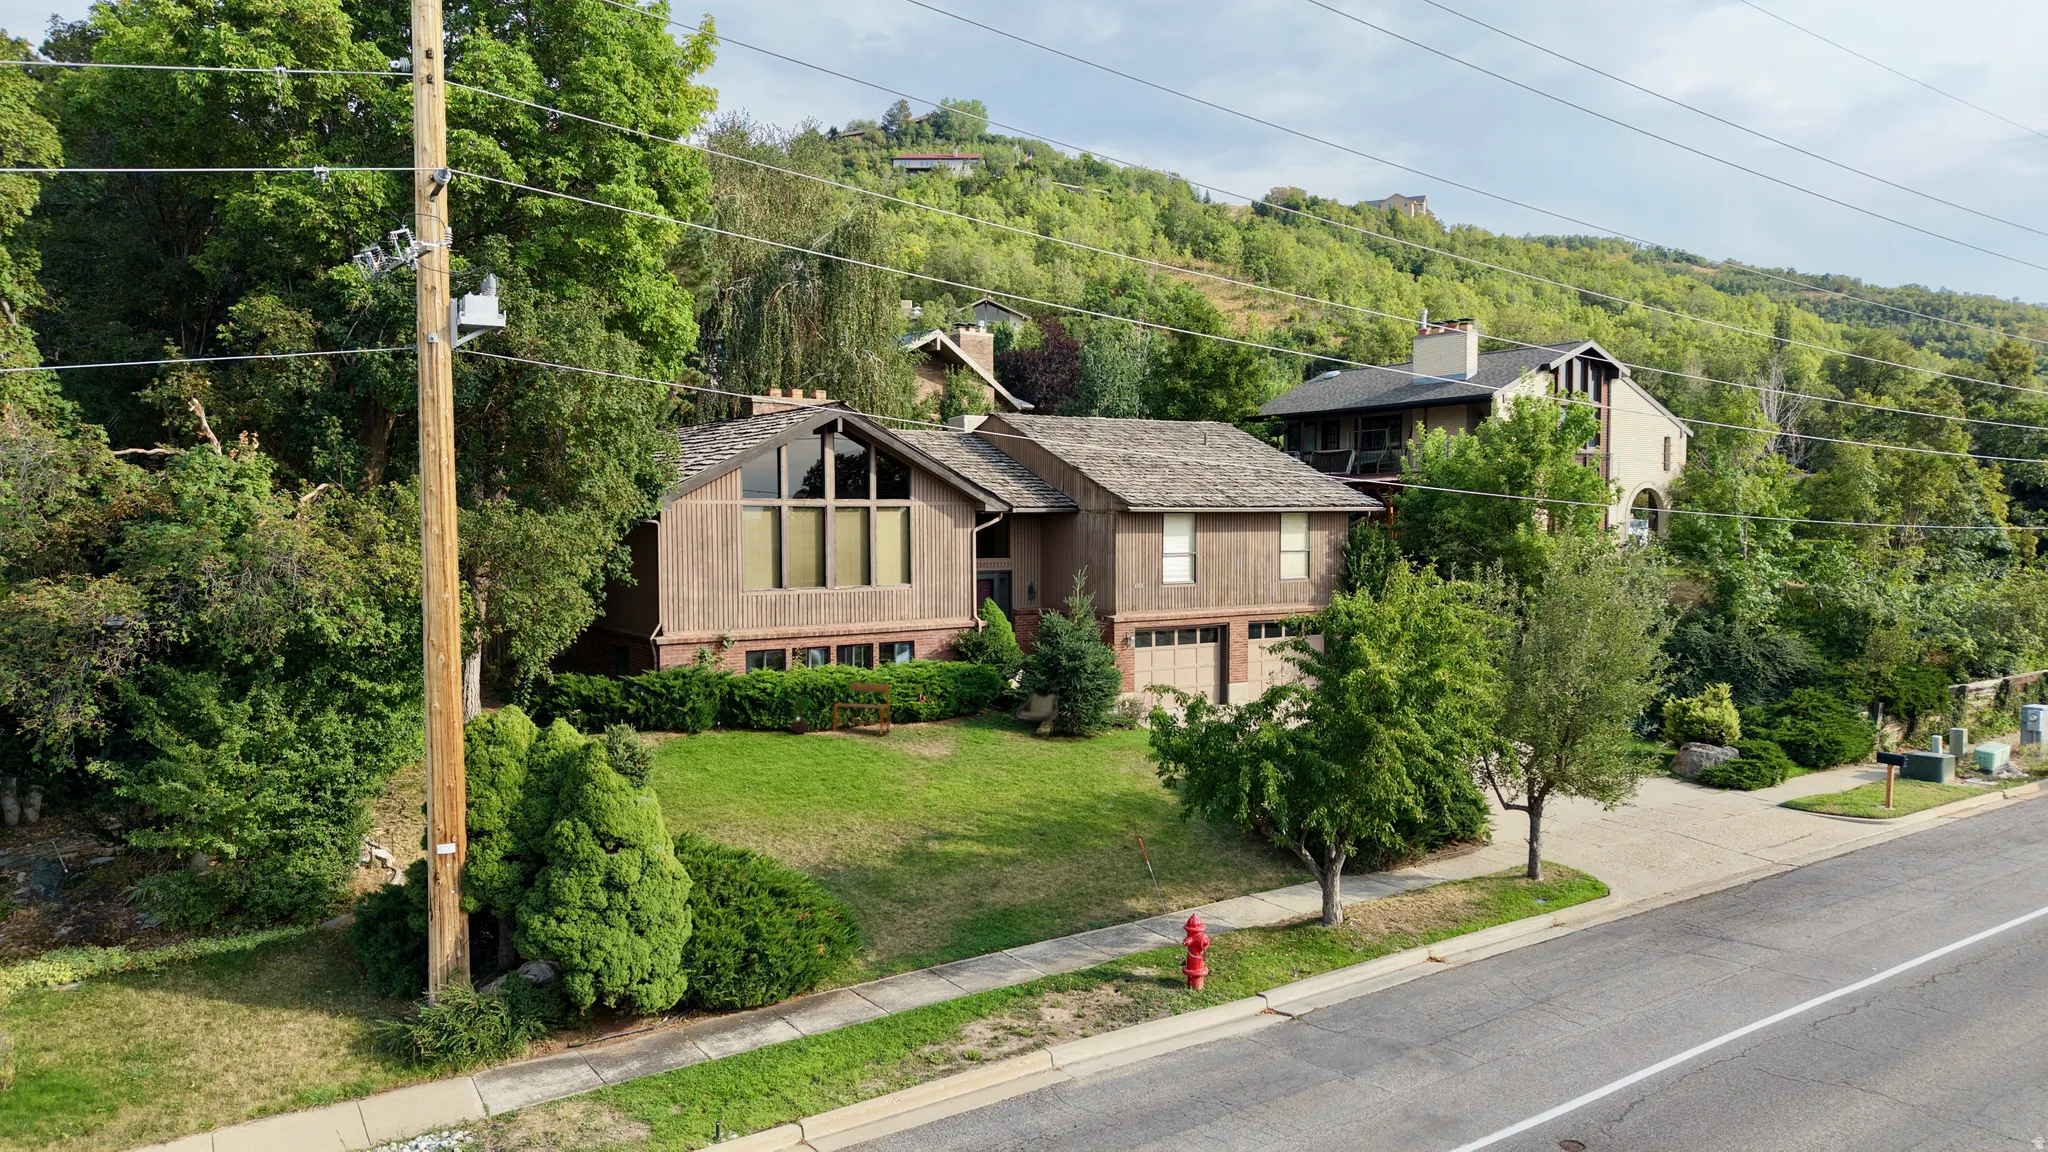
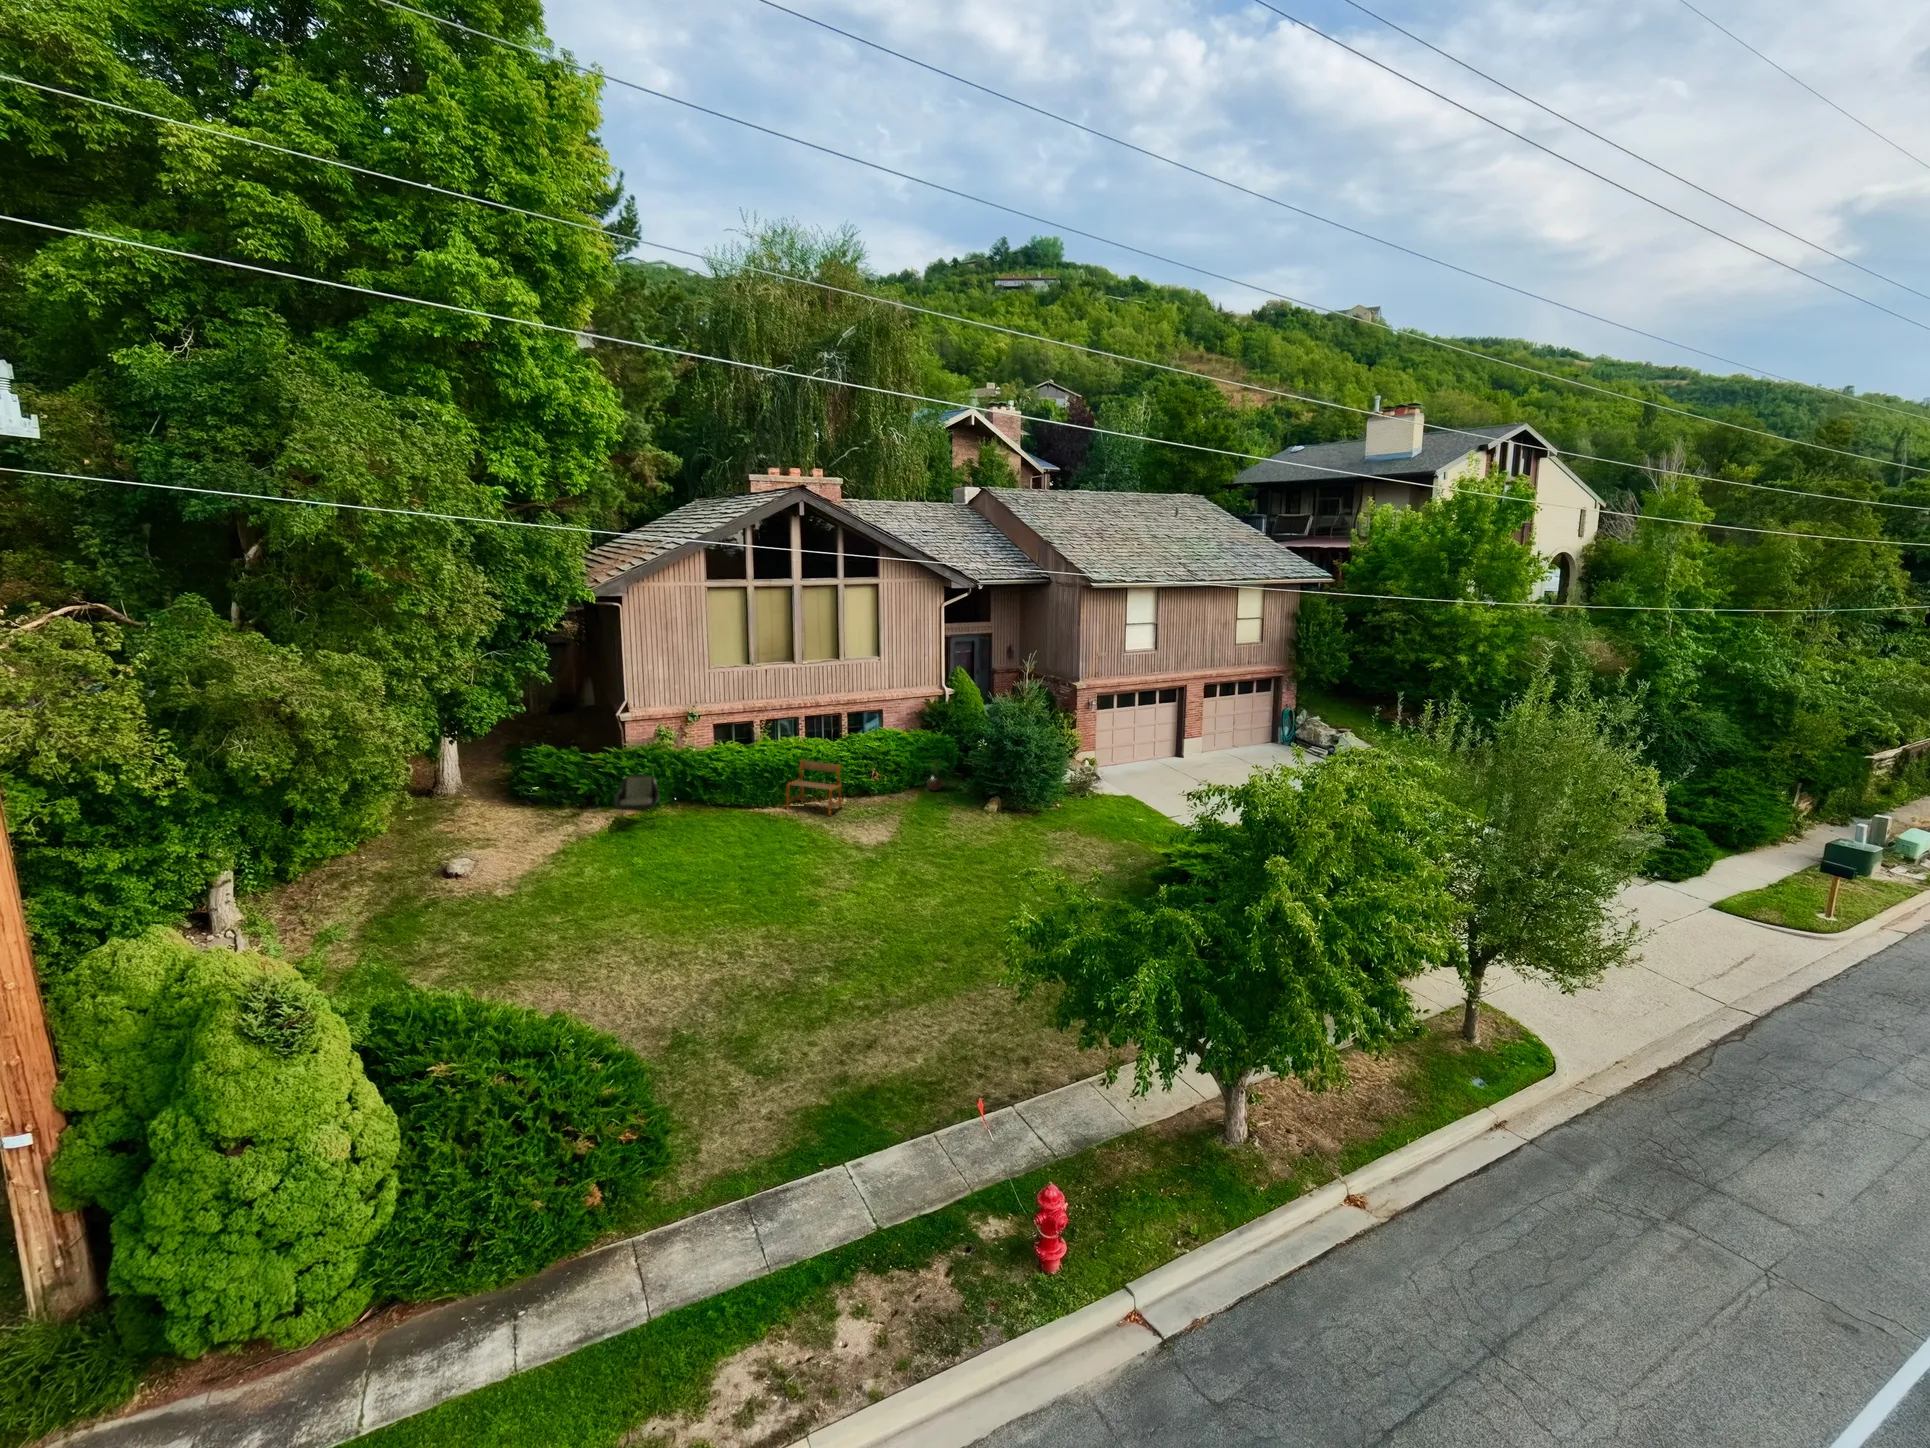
lounge chair: present [1016,694,1058,736] -> present [614,774,659,825]
potted tree: present [791,697,810,733] -> present [927,760,945,790]

